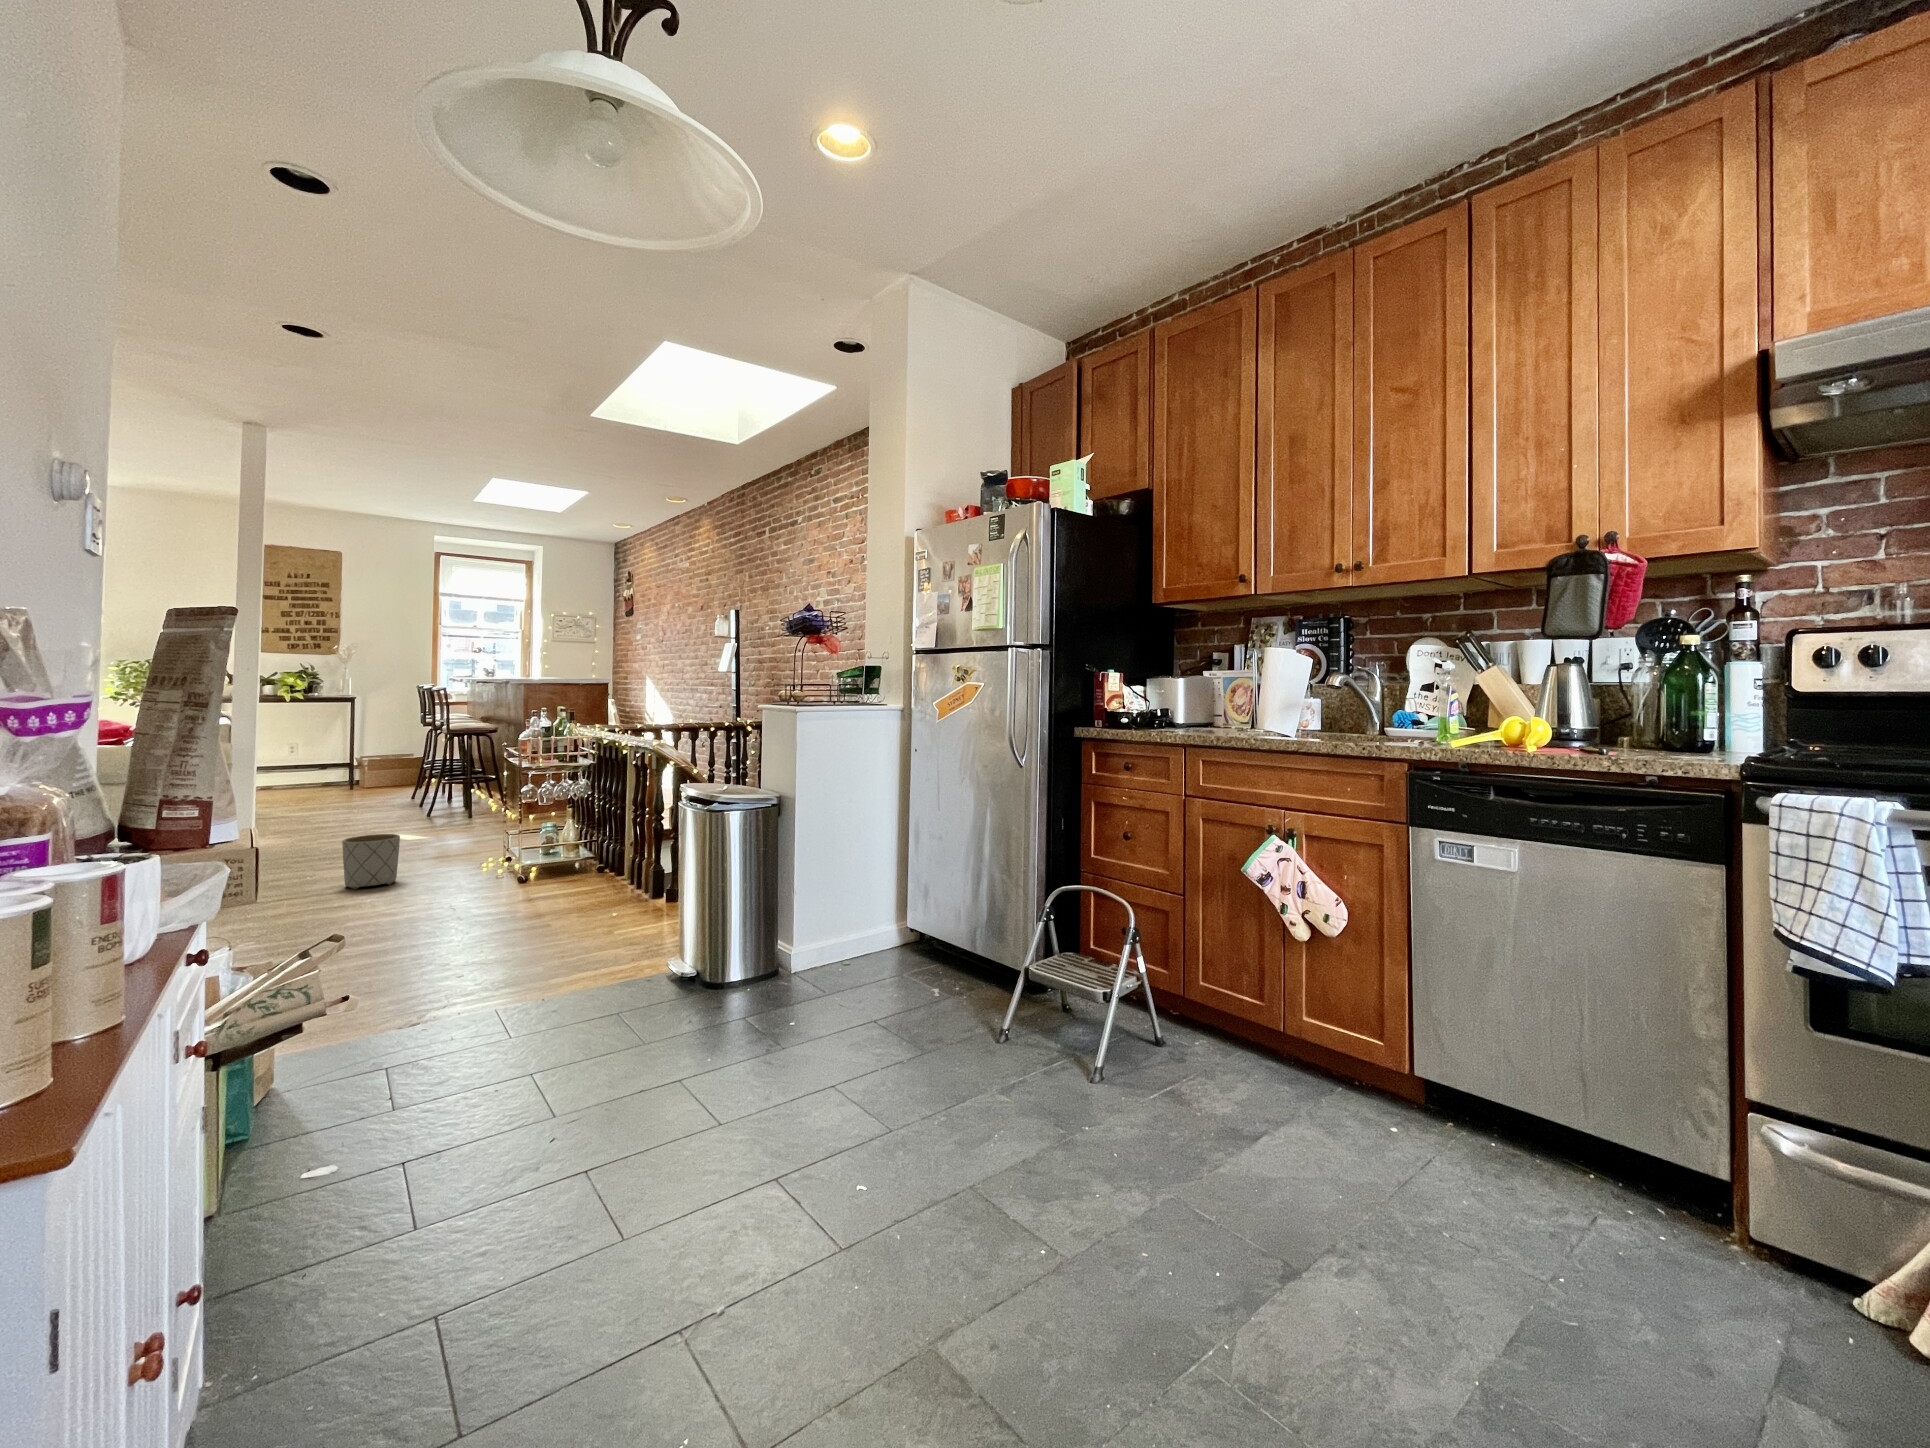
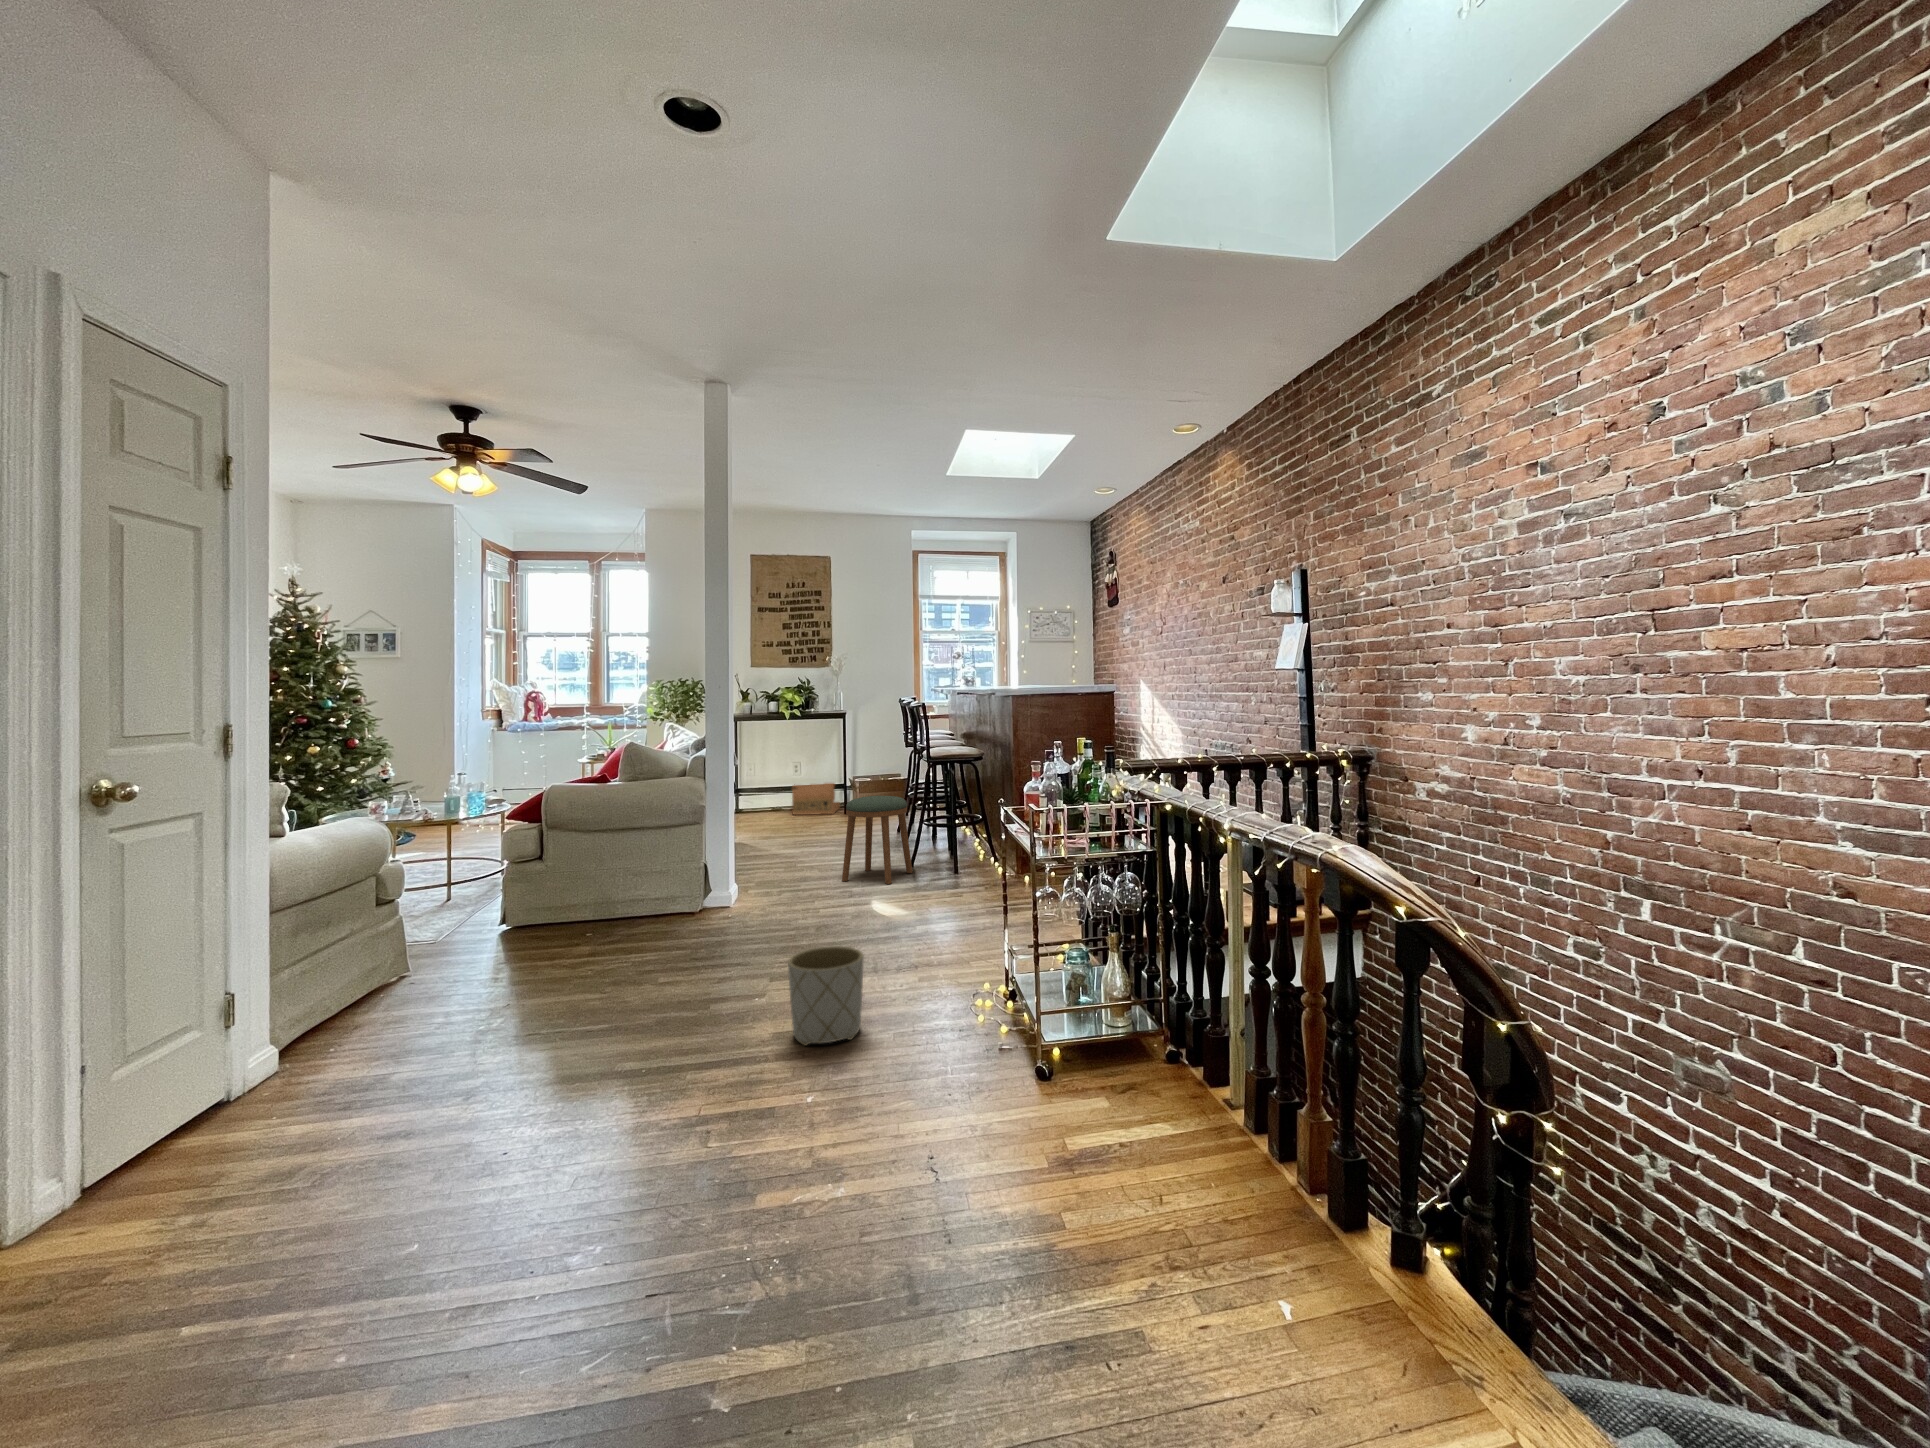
cardboard box: none [289,760,345,792] -> present [792,783,840,815]
stool: none [362,761,430,827] -> present [842,796,912,884]

